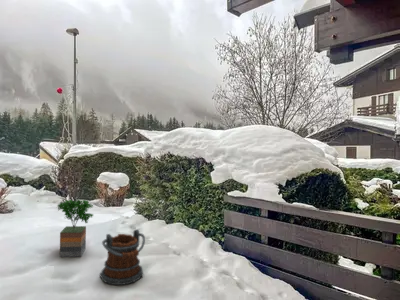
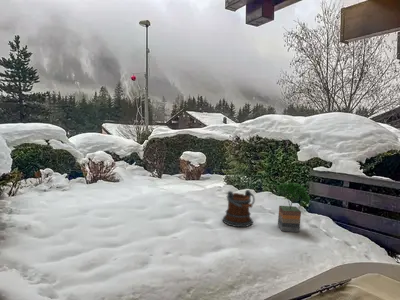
potted tree: present [58,200,93,257] -> present [277,183,310,232]

